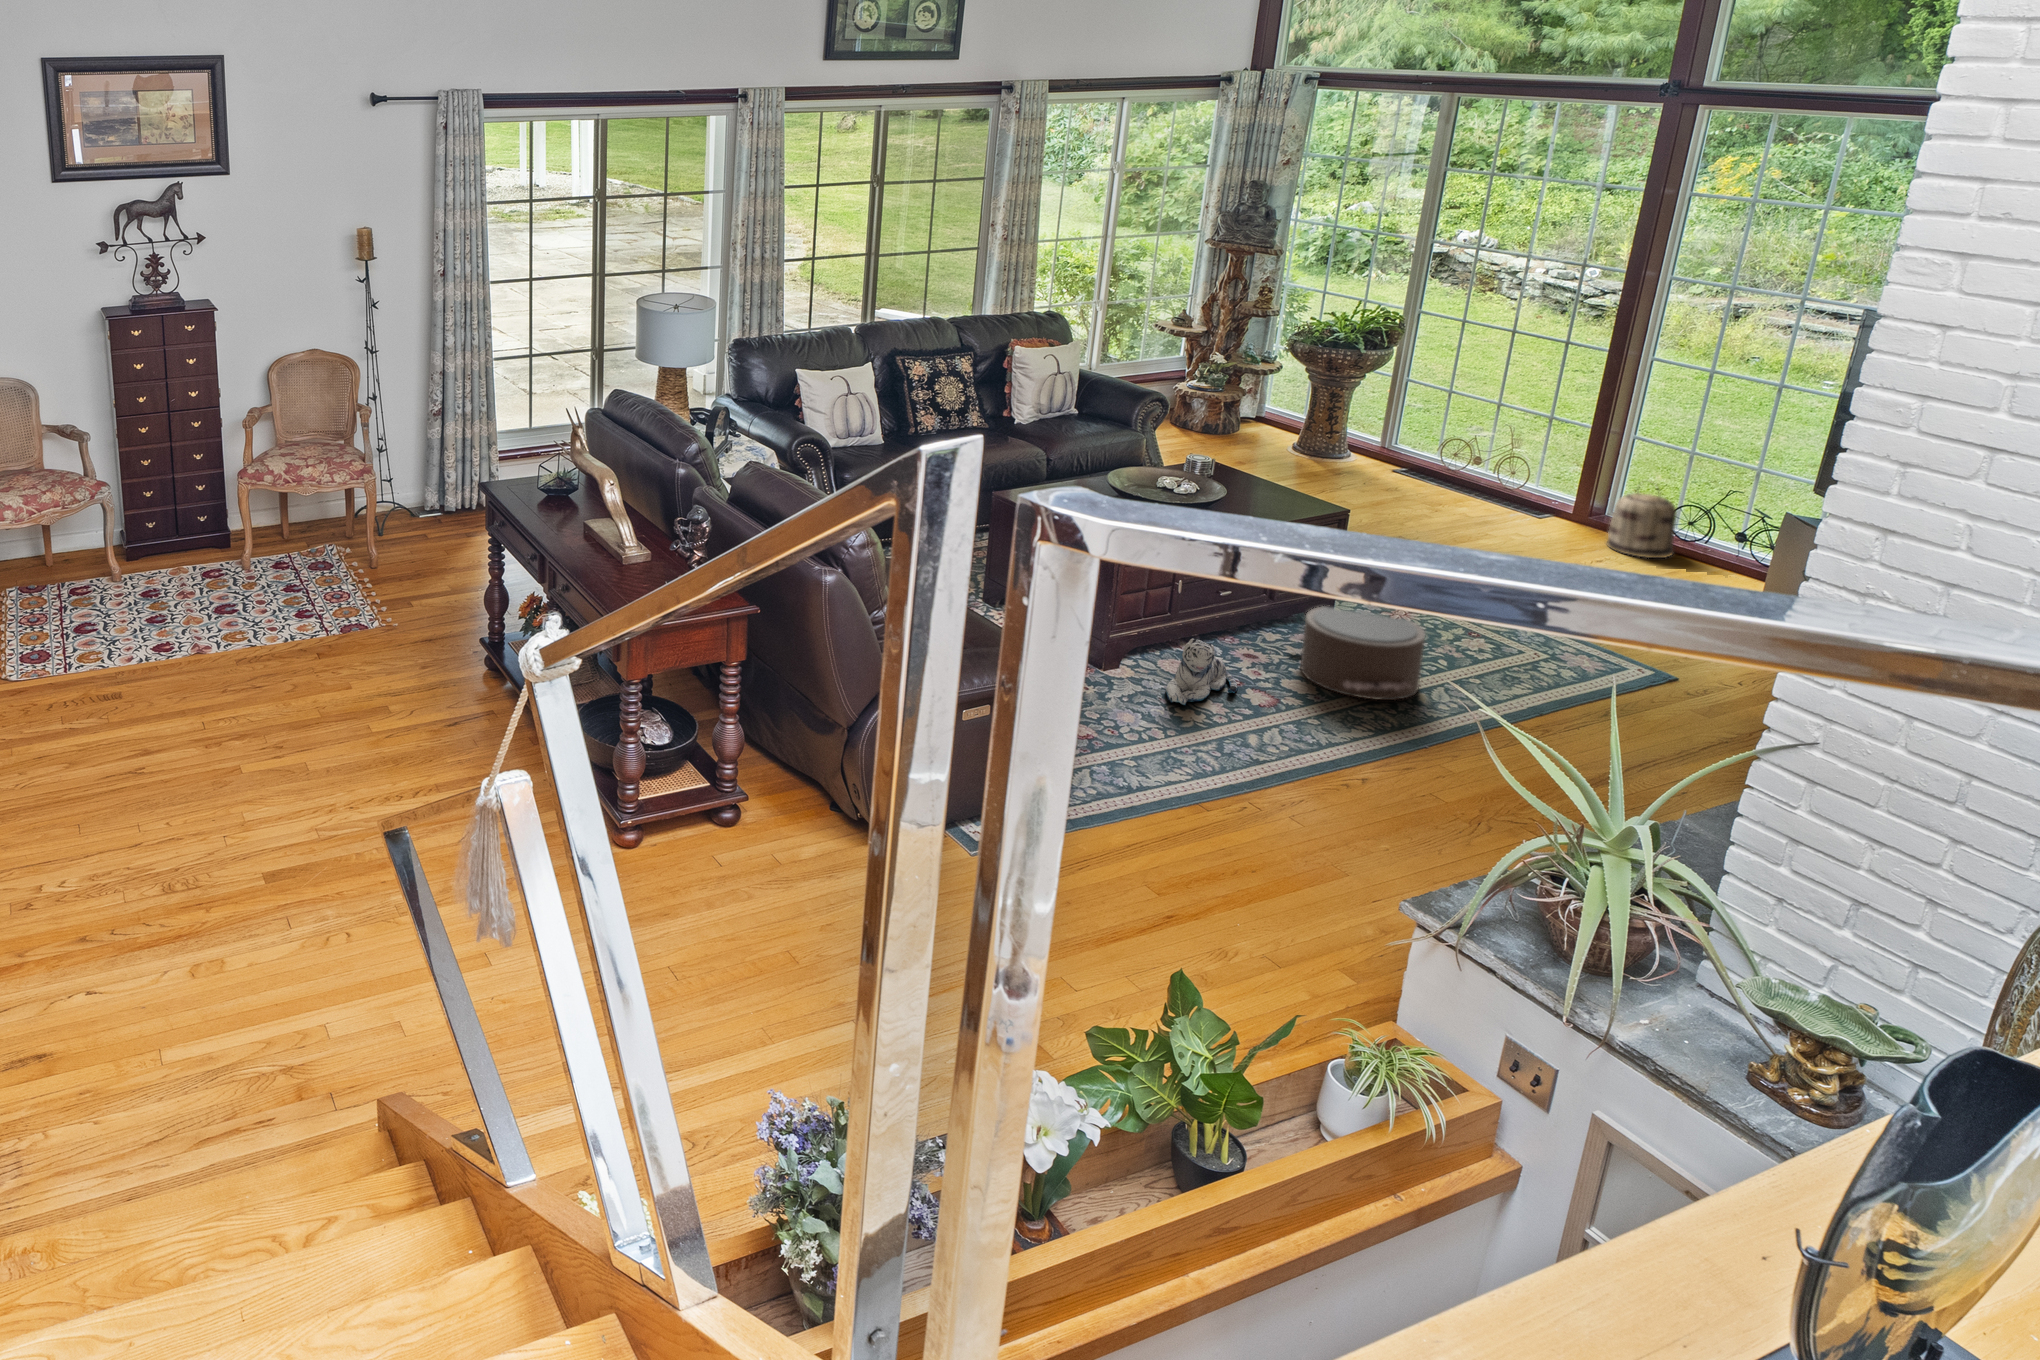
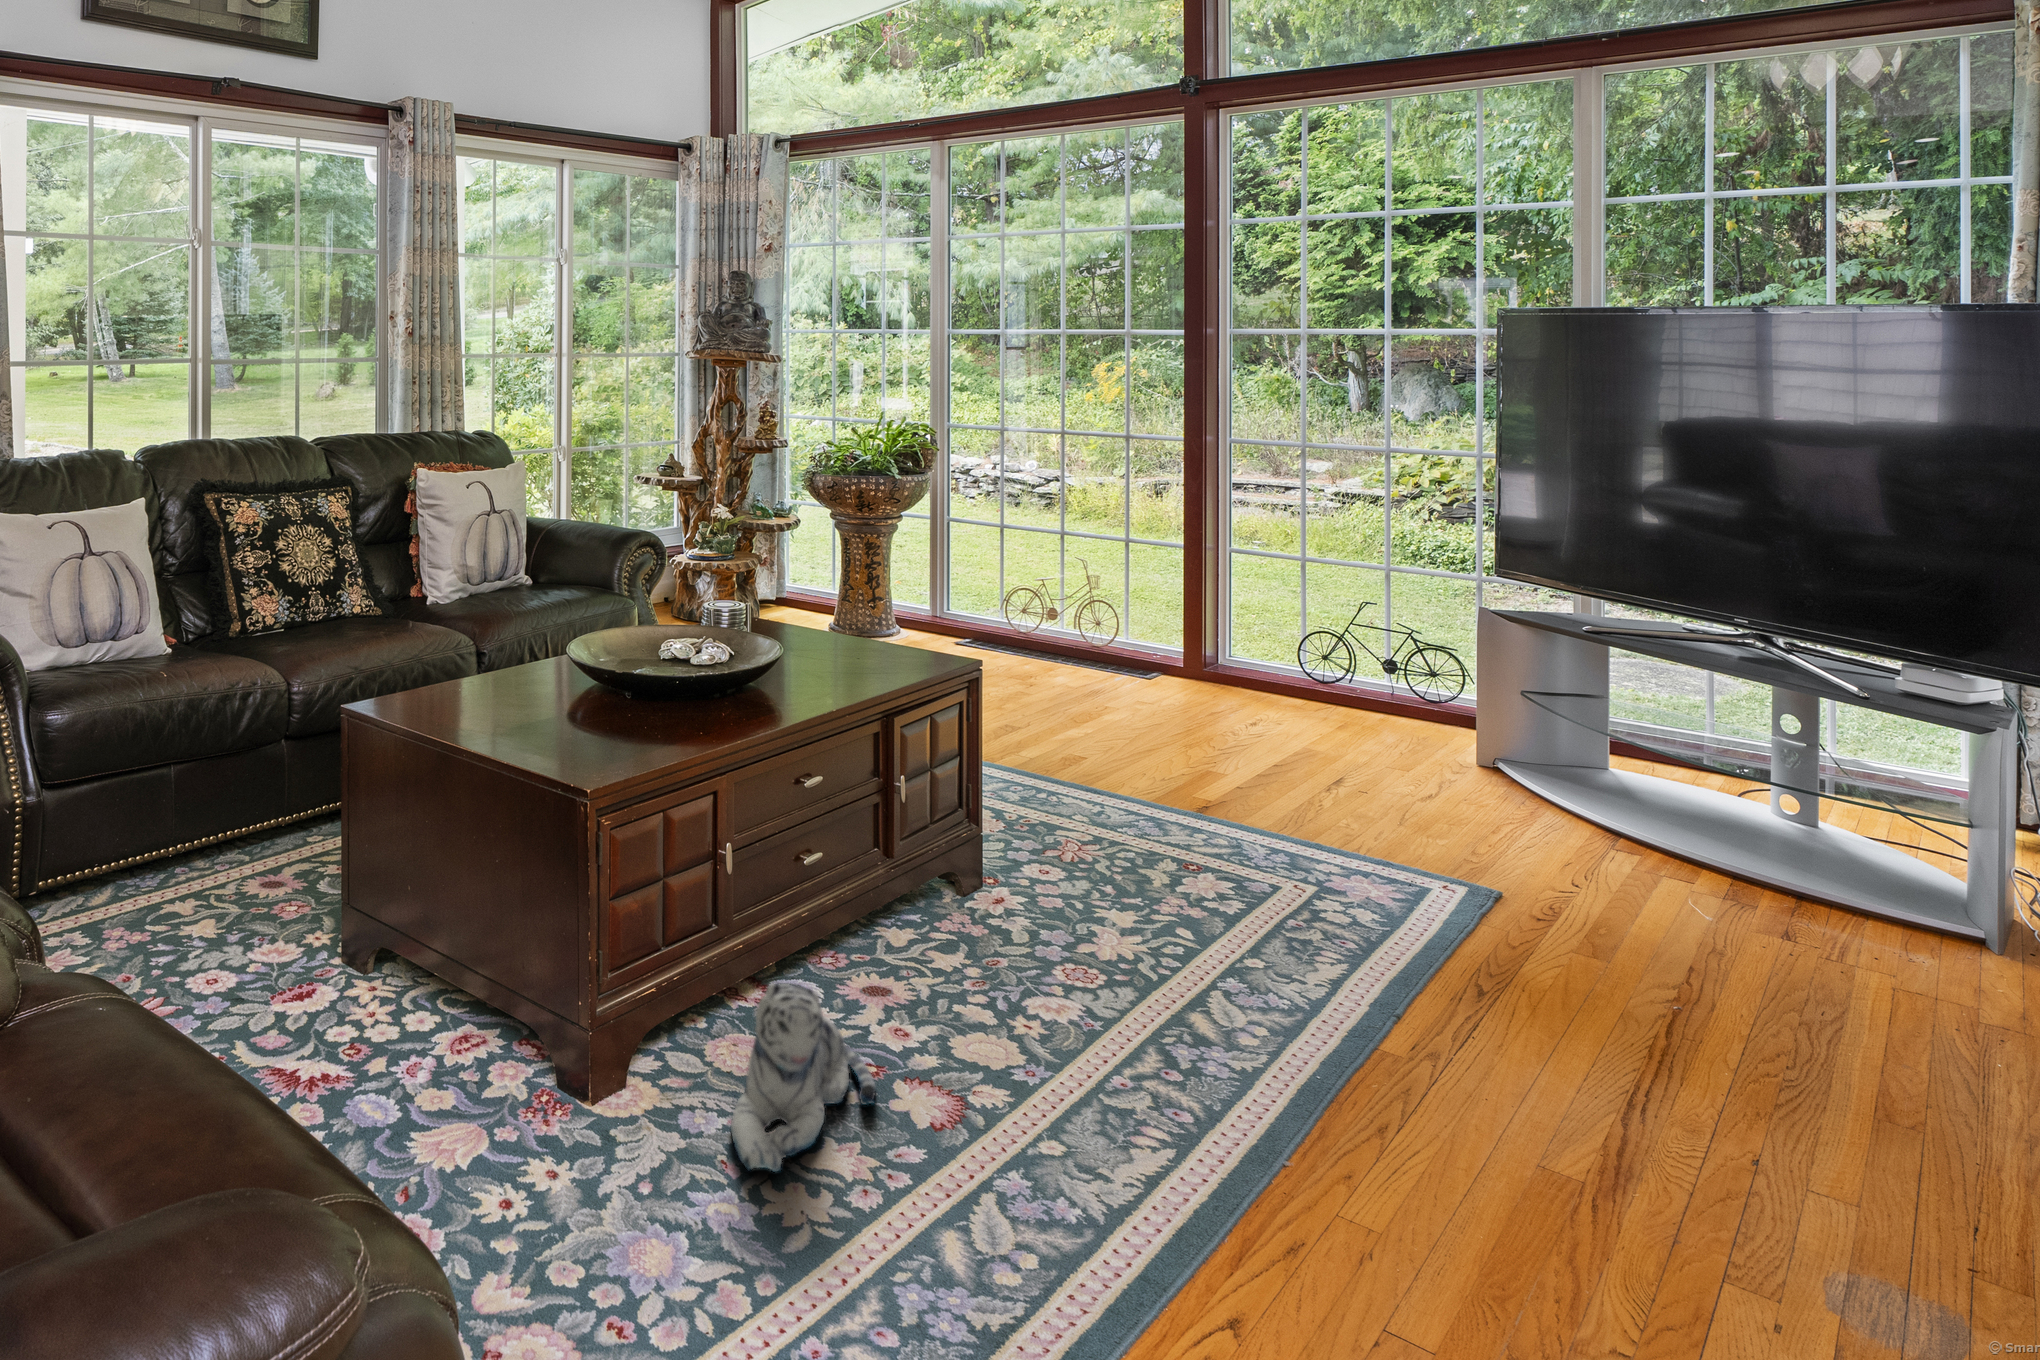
basket: present [1607,482,1677,558] -> none [1245,602,1328,713]
pouf: present [1292,606,1426,700] -> none [932,846,1199,1055]

